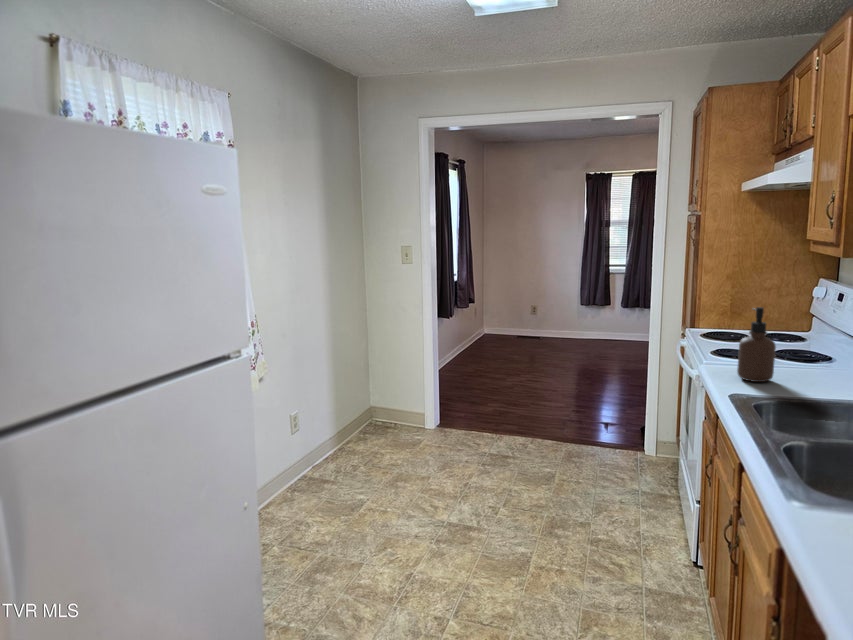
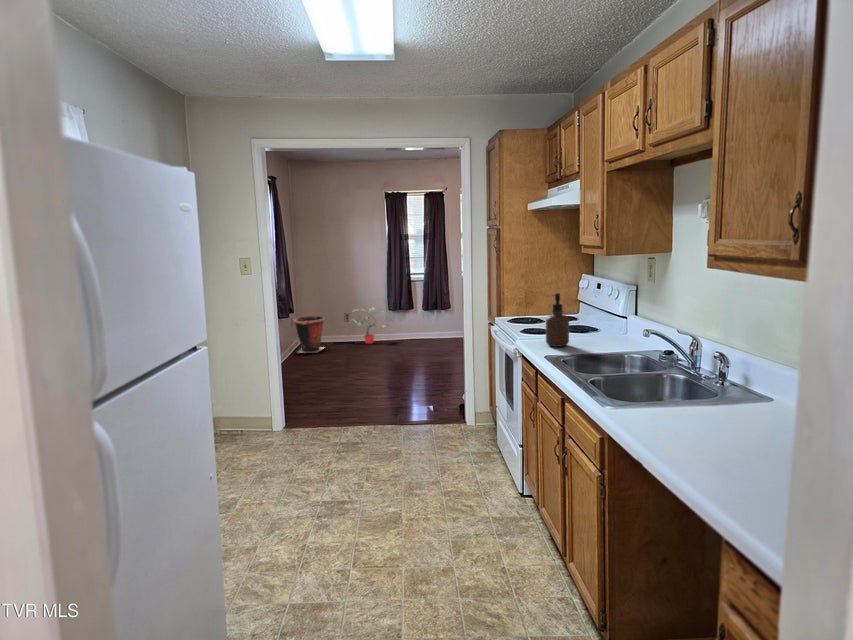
potted plant: none [535,300,585,341] -> present [349,307,389,344]
waste bin: none [476,304,510,345] -> present [293,316,325,353]

